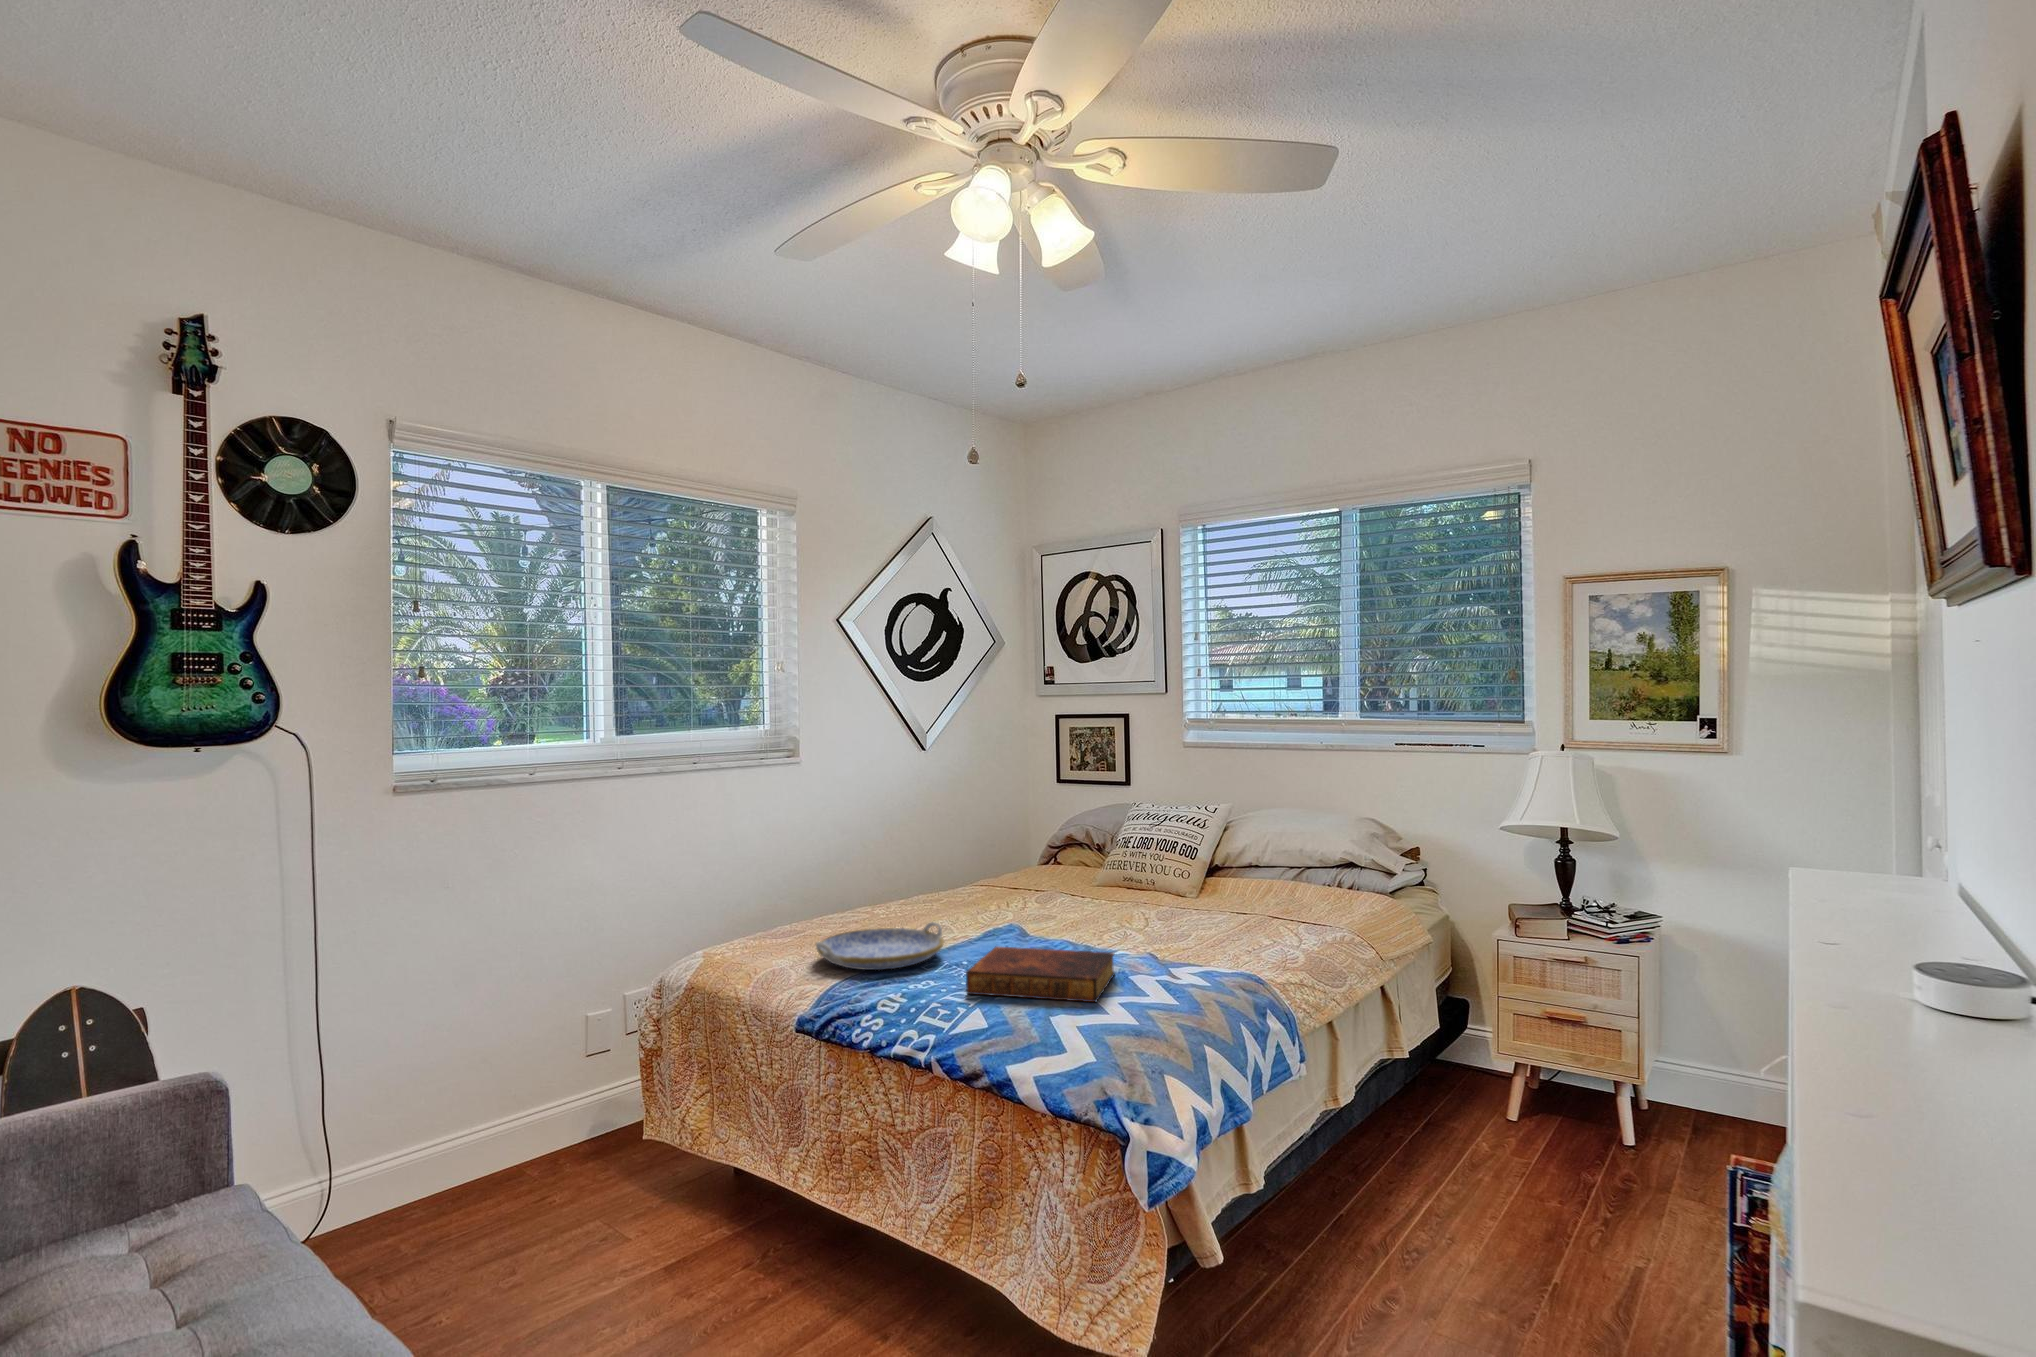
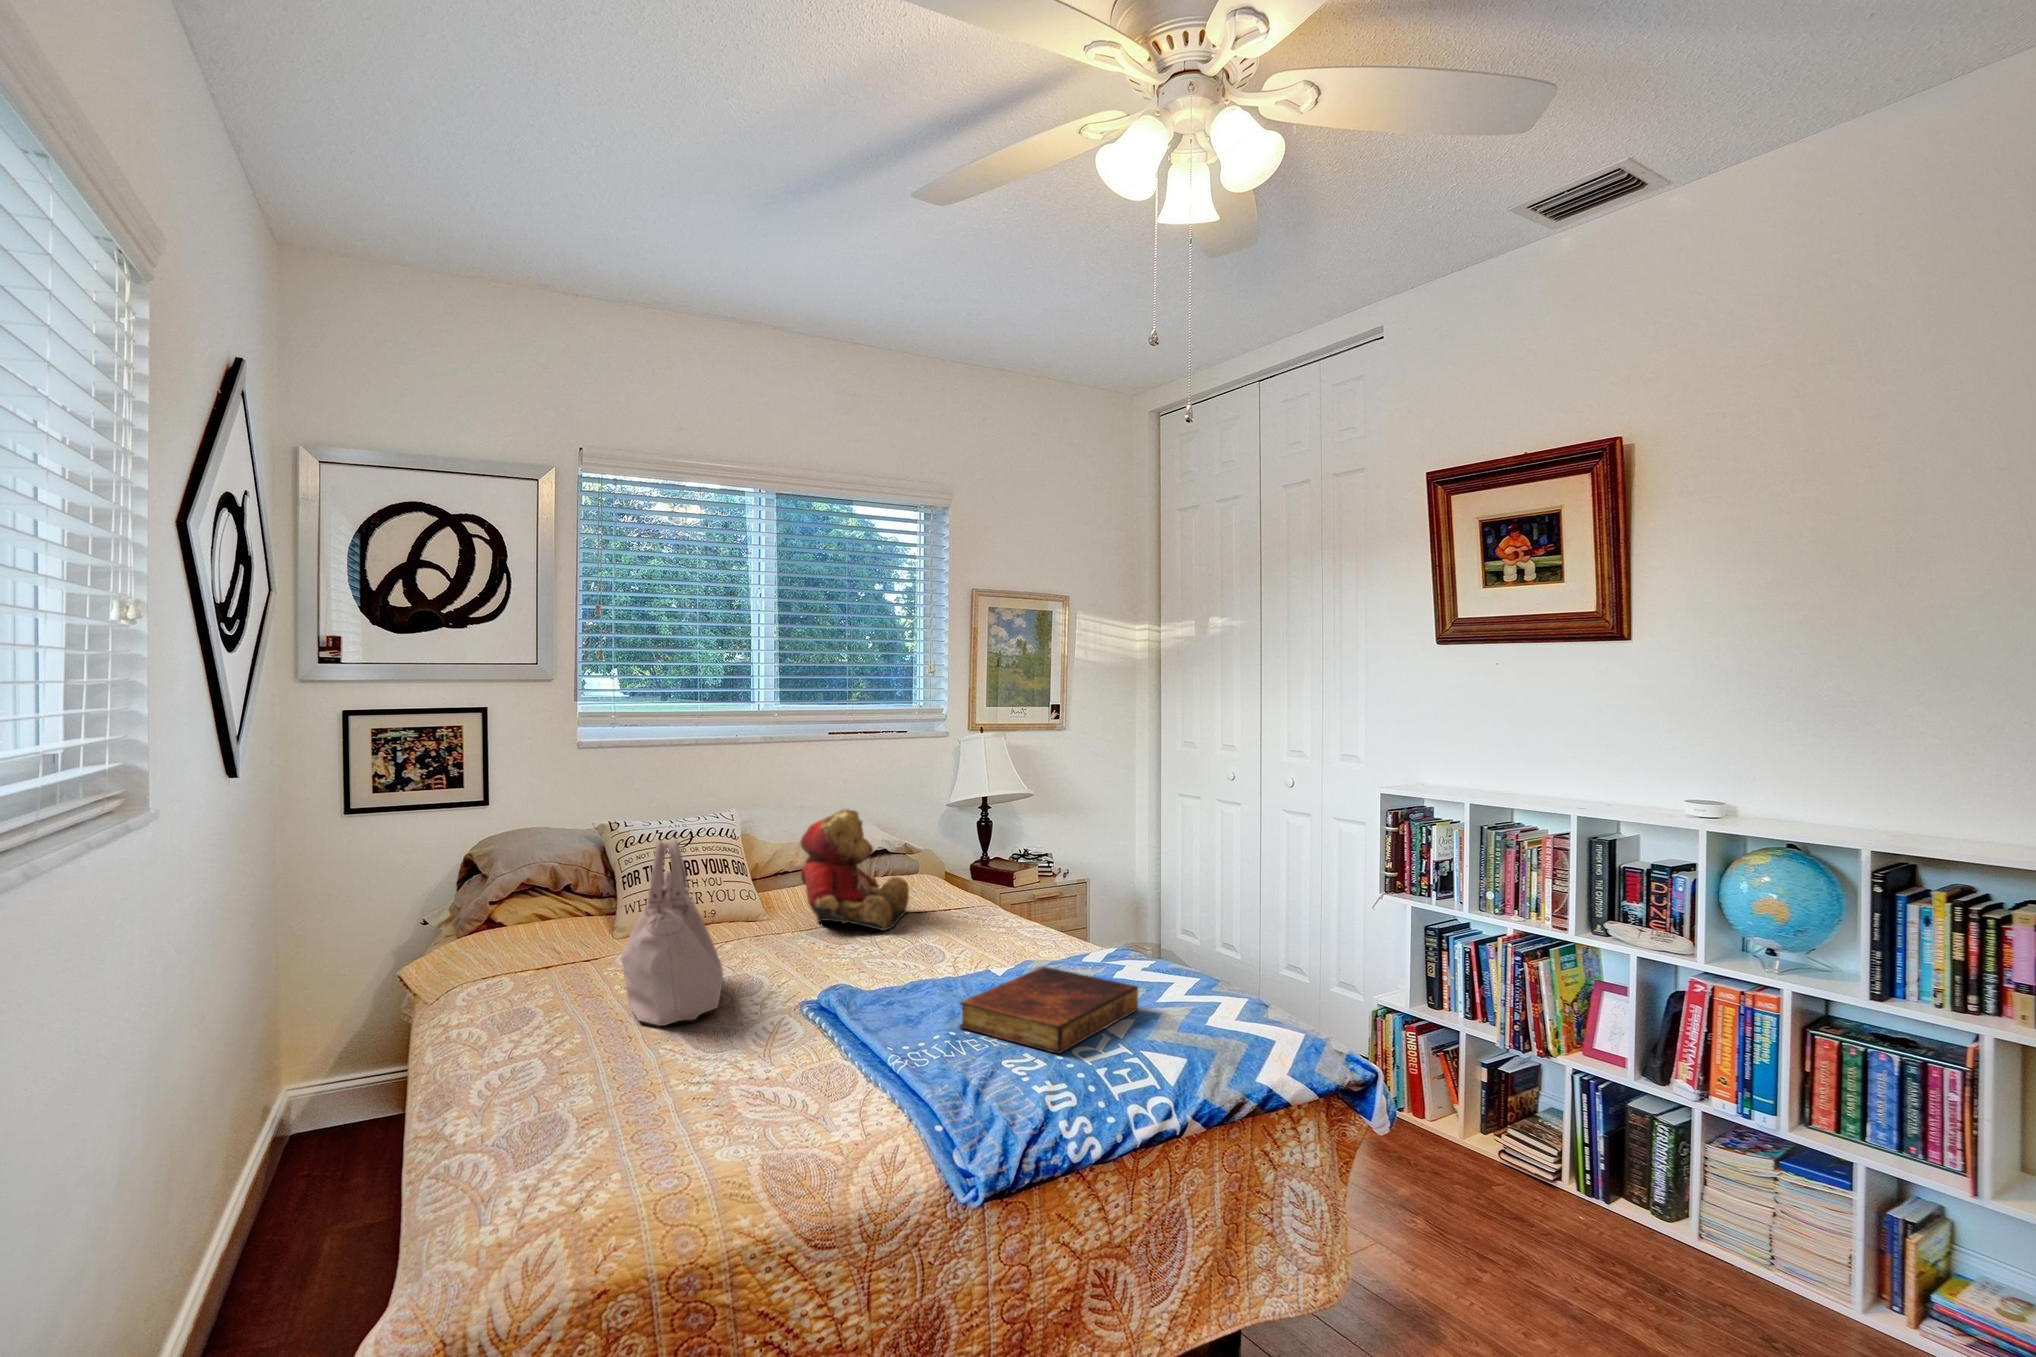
handbag: none [928,801,1034,921] -> present [621,838,723,1026]
teddy bear: none [1161,807,1278,921] -> present [801,809,909,931]
serving tray: present [816,922,944,970] -> none [735,1008,927,1107]

